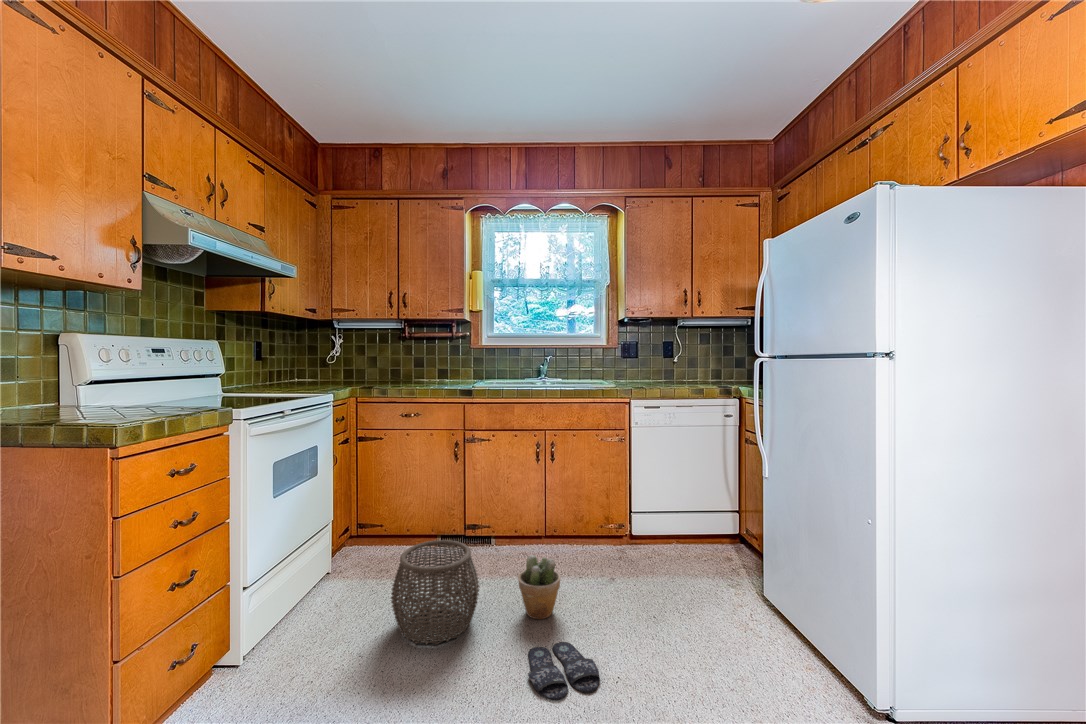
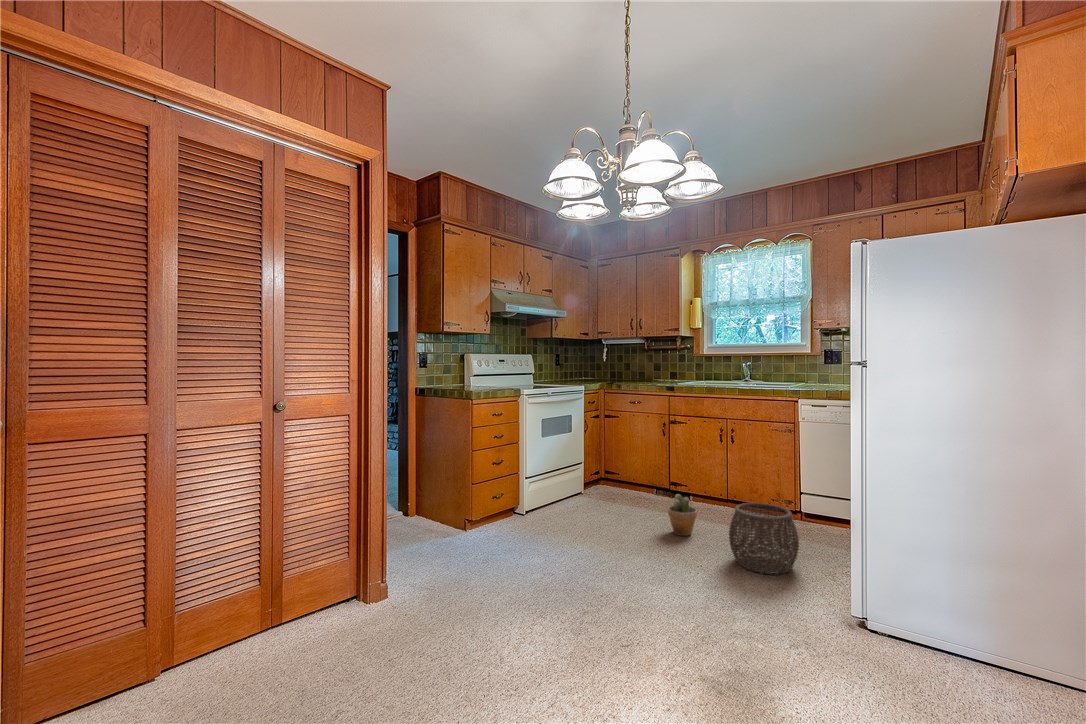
woven basket: present [391,540,479,645] -> present [729,503,799,575]
slippers: present [528,642,600,700] -> none [644,543,689,563]

